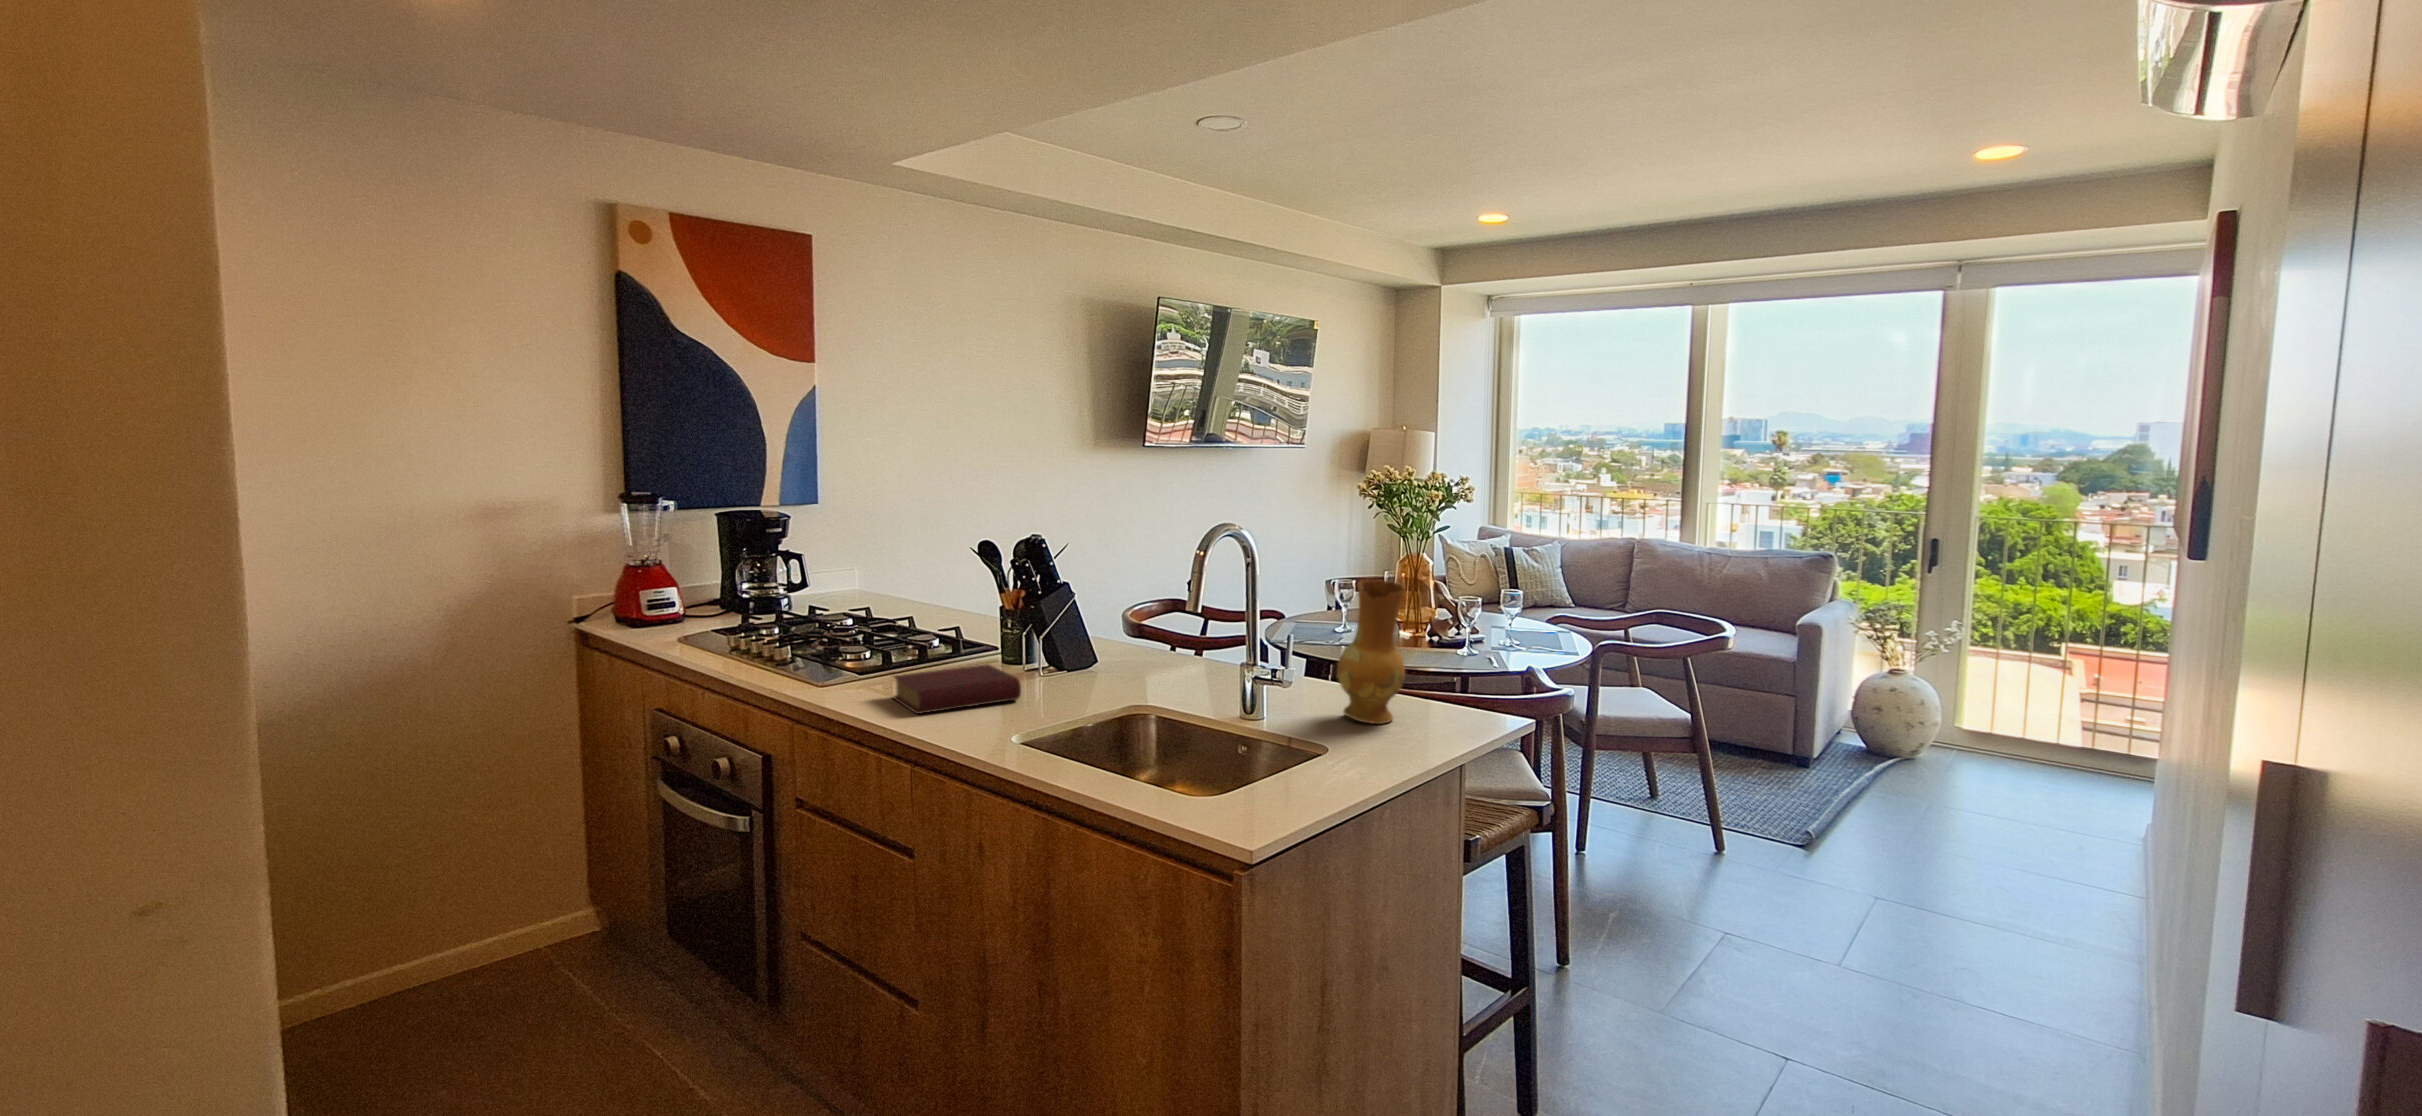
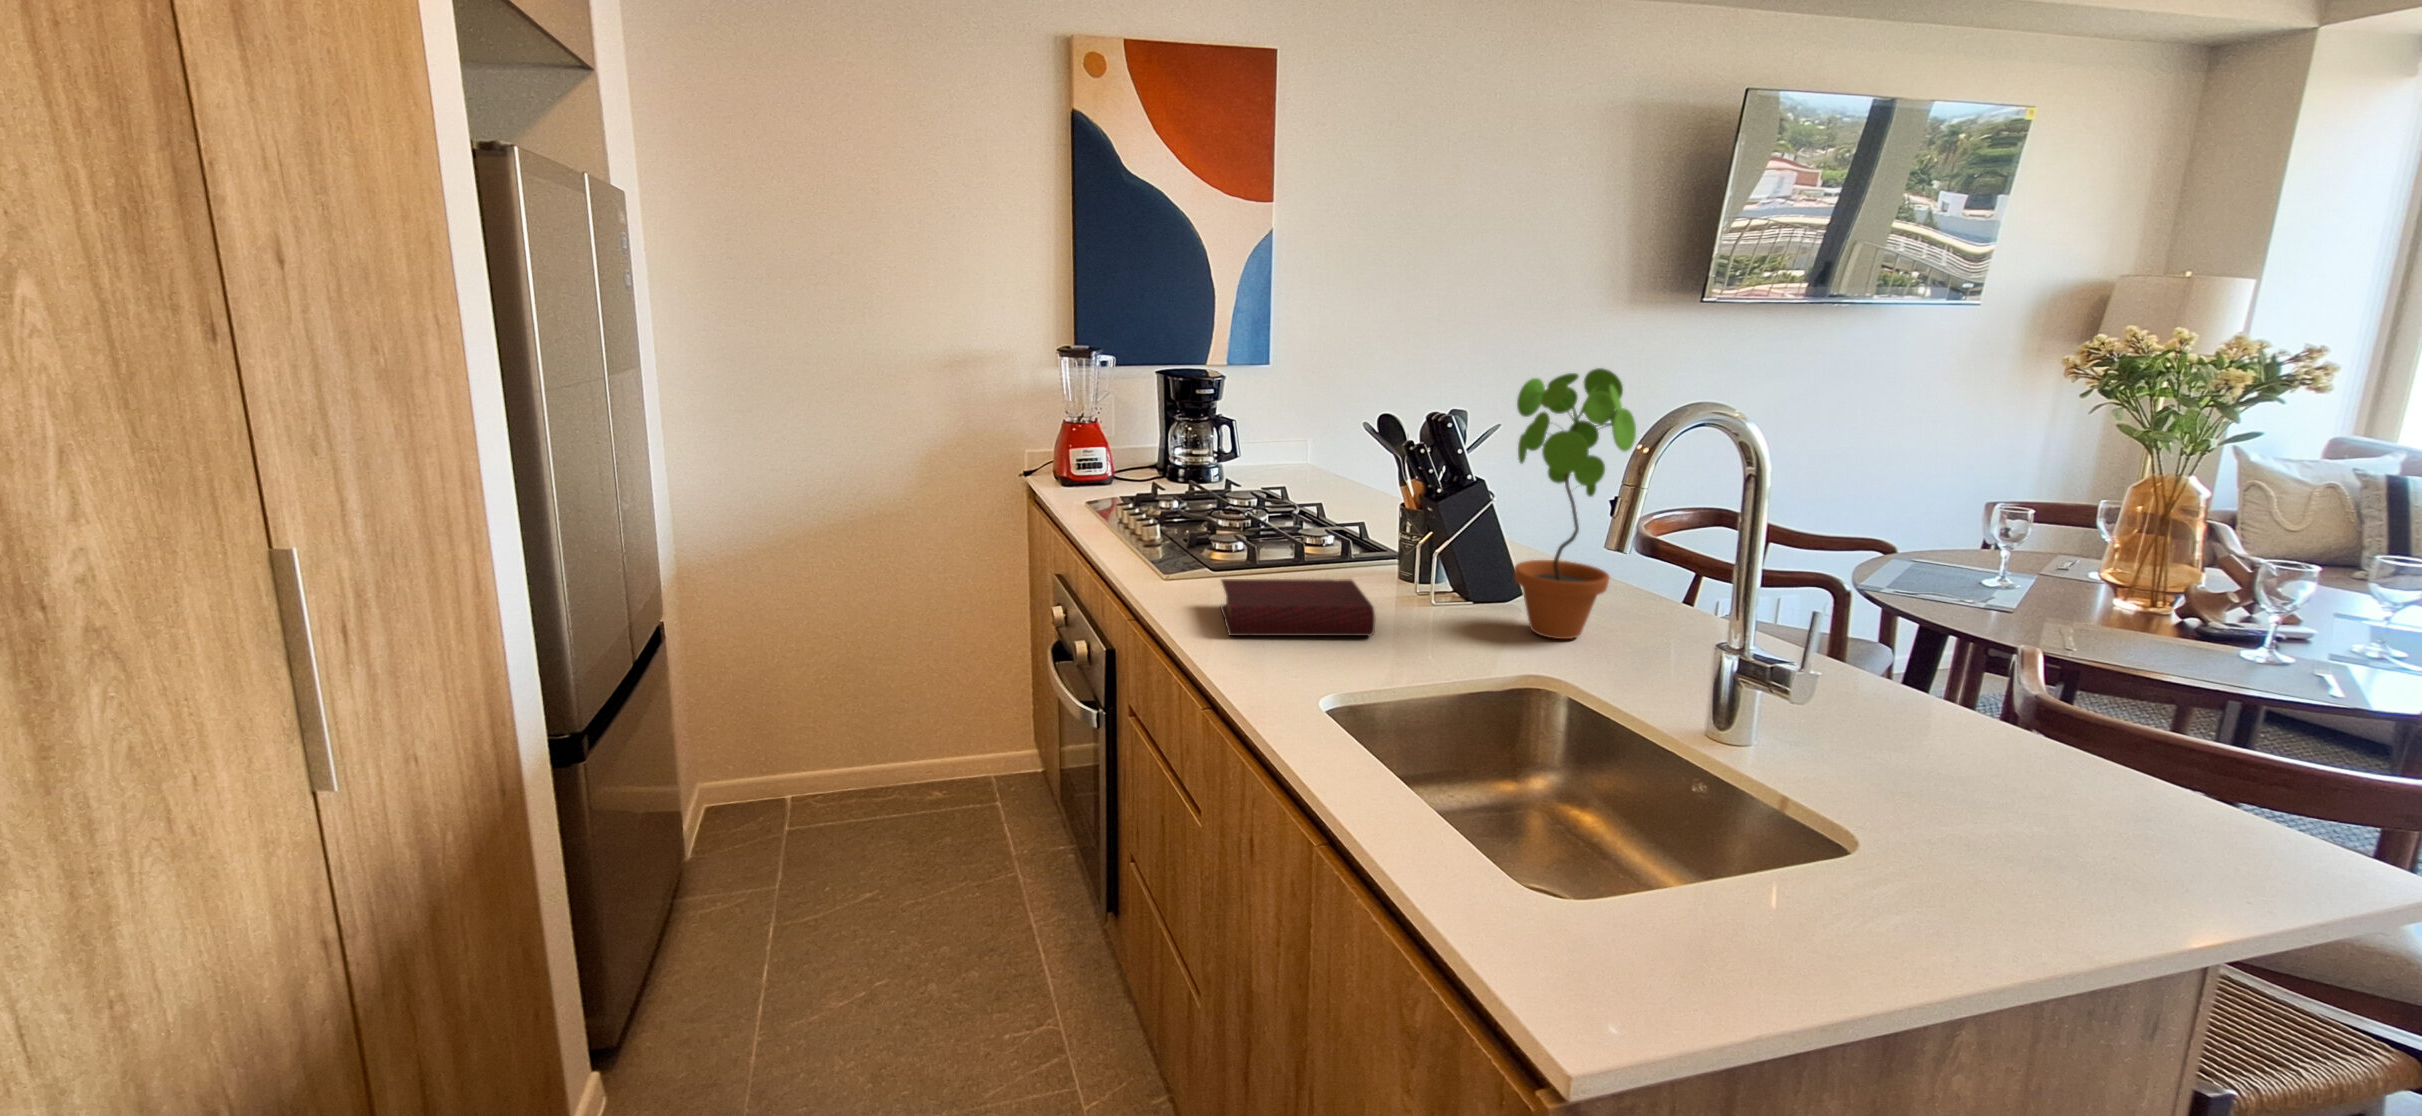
potted plant: none [1093,503,1169,685] -> present [1514,368,1636,639]
ceramic jug: present [1337,580,1406,724] -> none [1922,527,2120,809]

